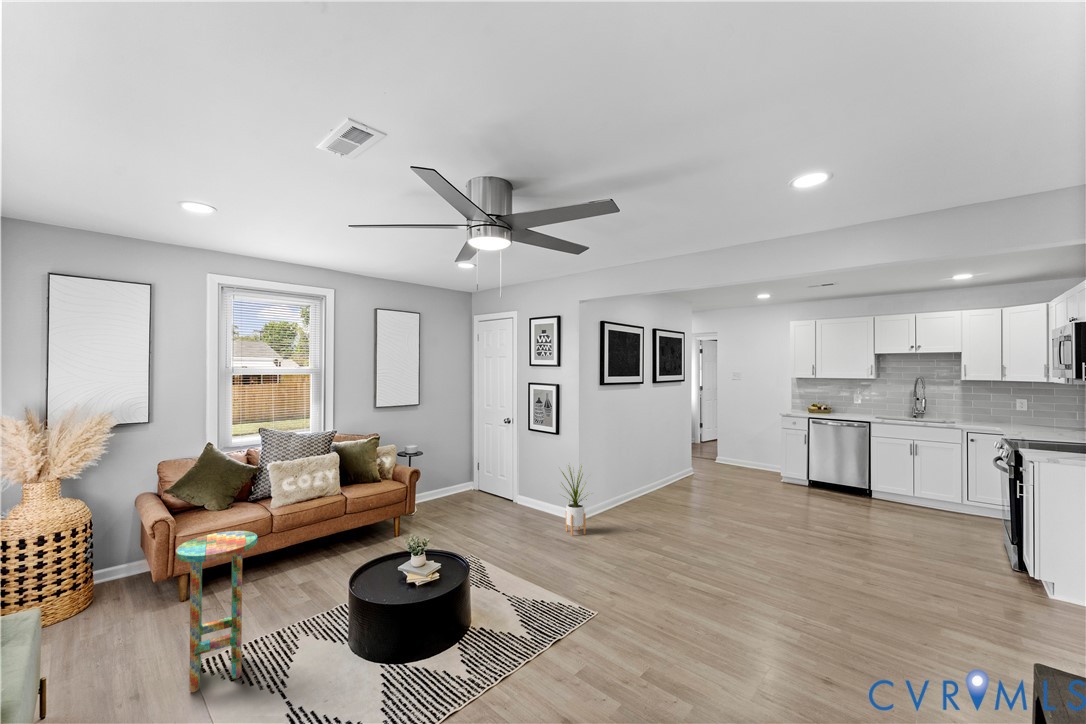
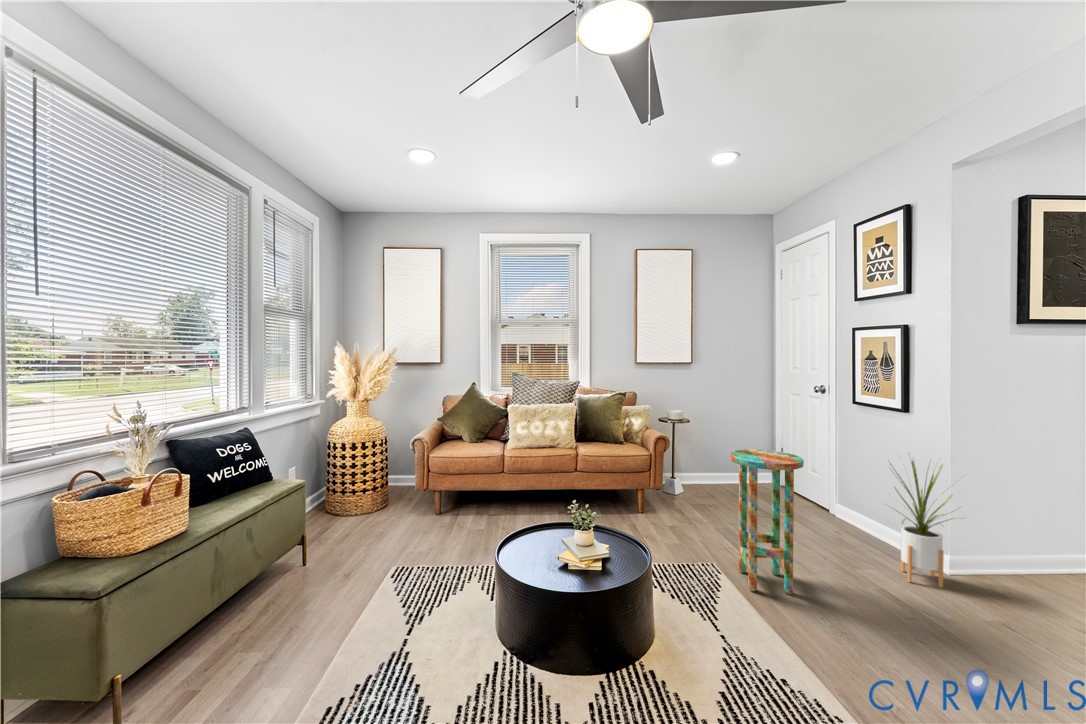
side table: present [175,531,257,692] -> present [730,450,804,594]

